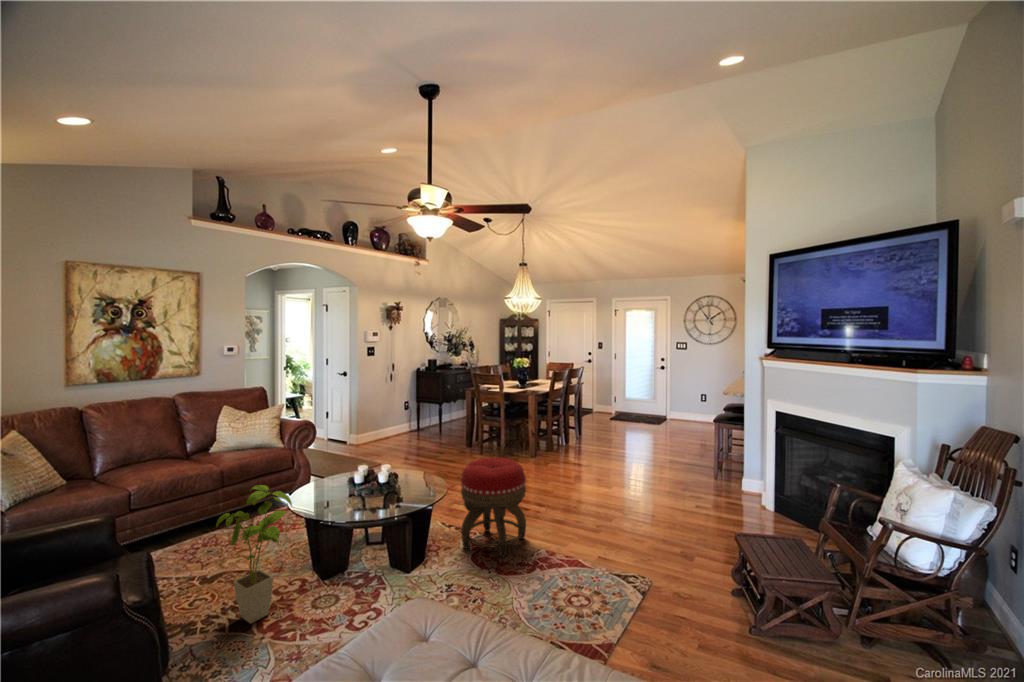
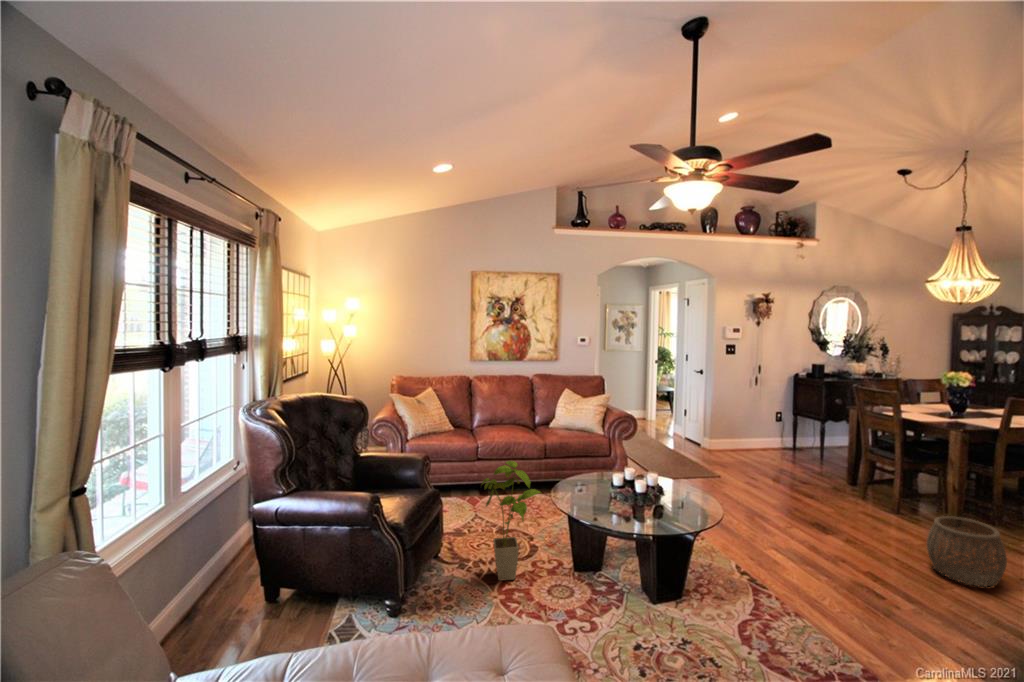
woven basket: none [533,447,570,487] -> present [927,516,1007,587]
footstool: present [461,458,526,558] -> none [737,500,843,646]

